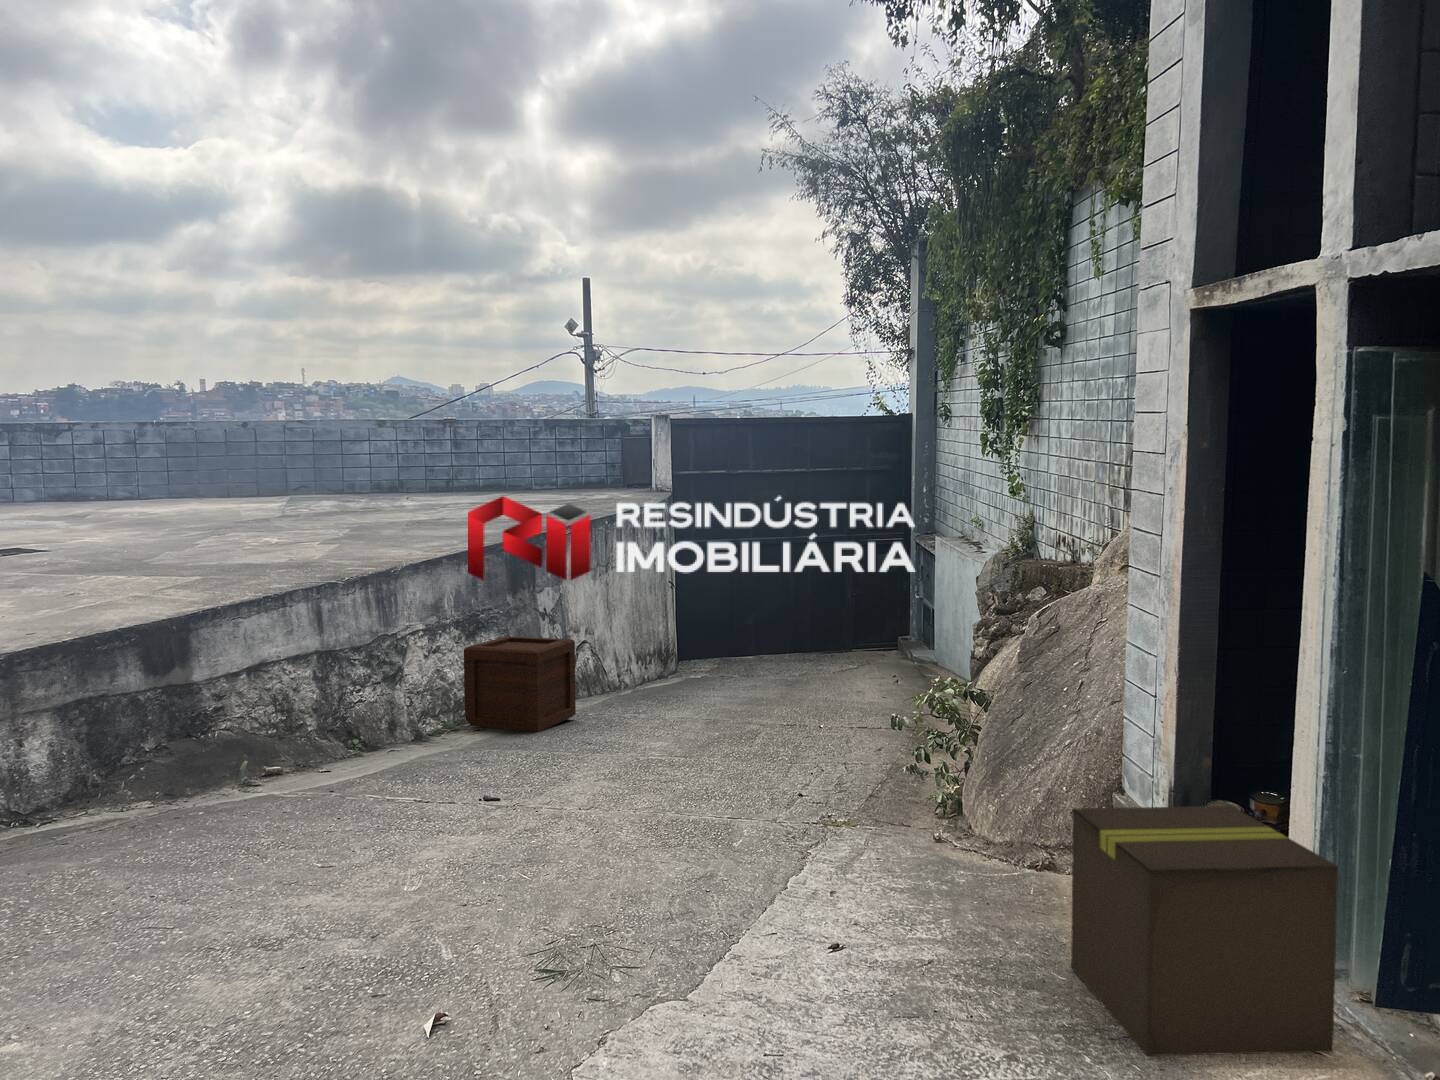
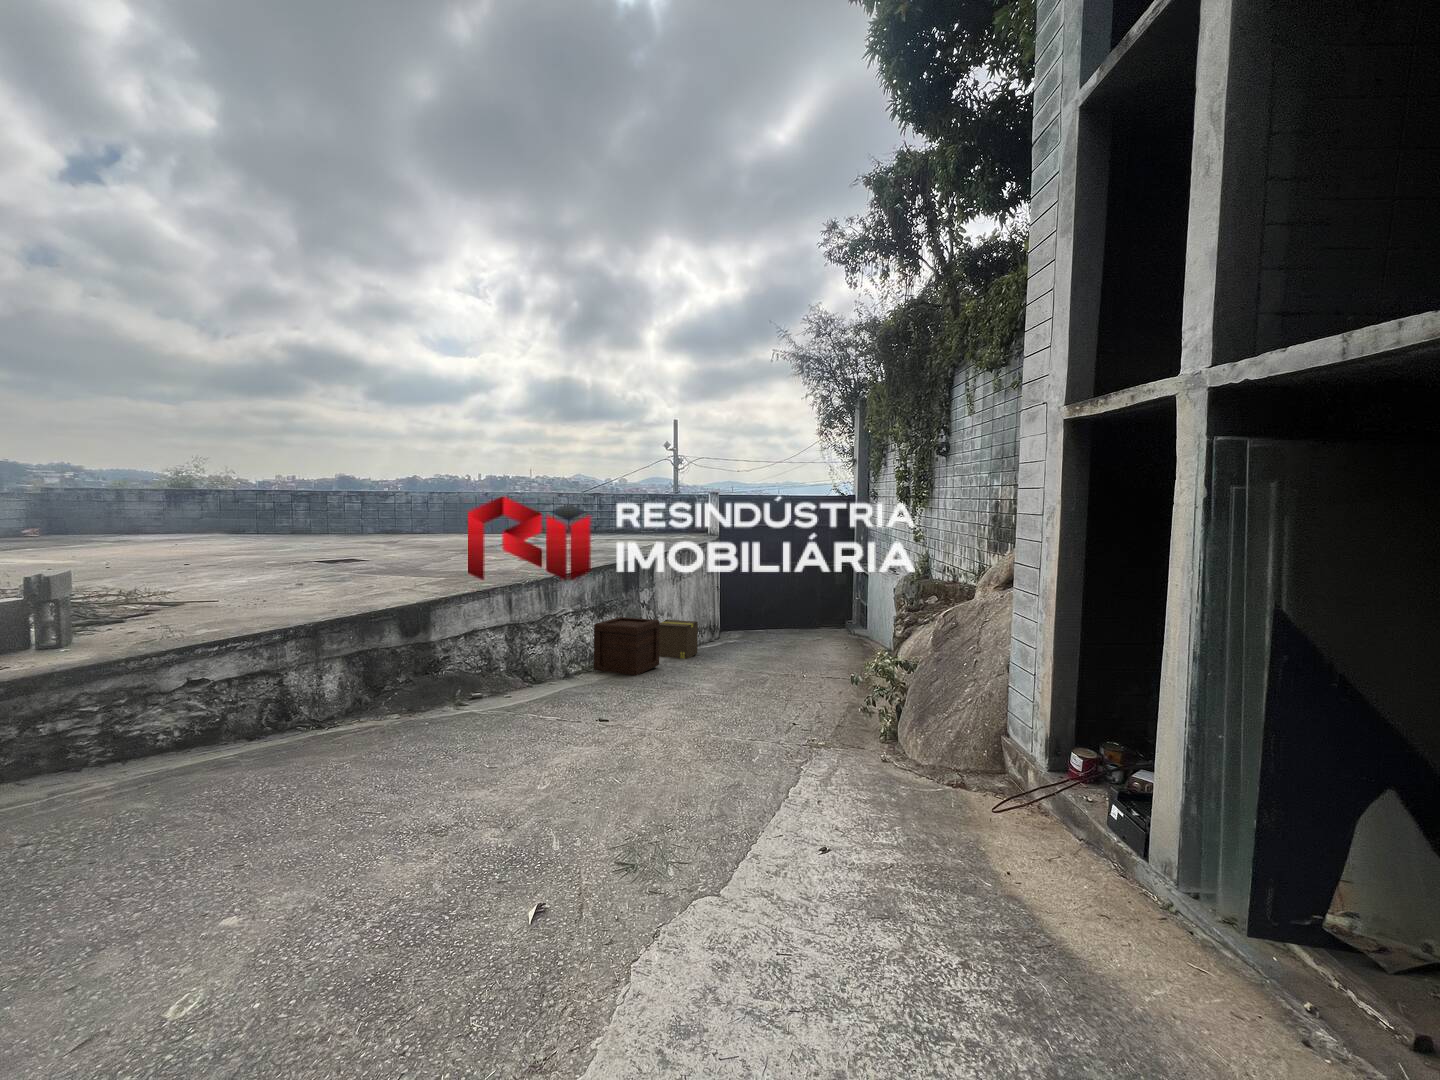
cardboard box: present [1071,806,1338,1056] -> present [659,620,698,659]

